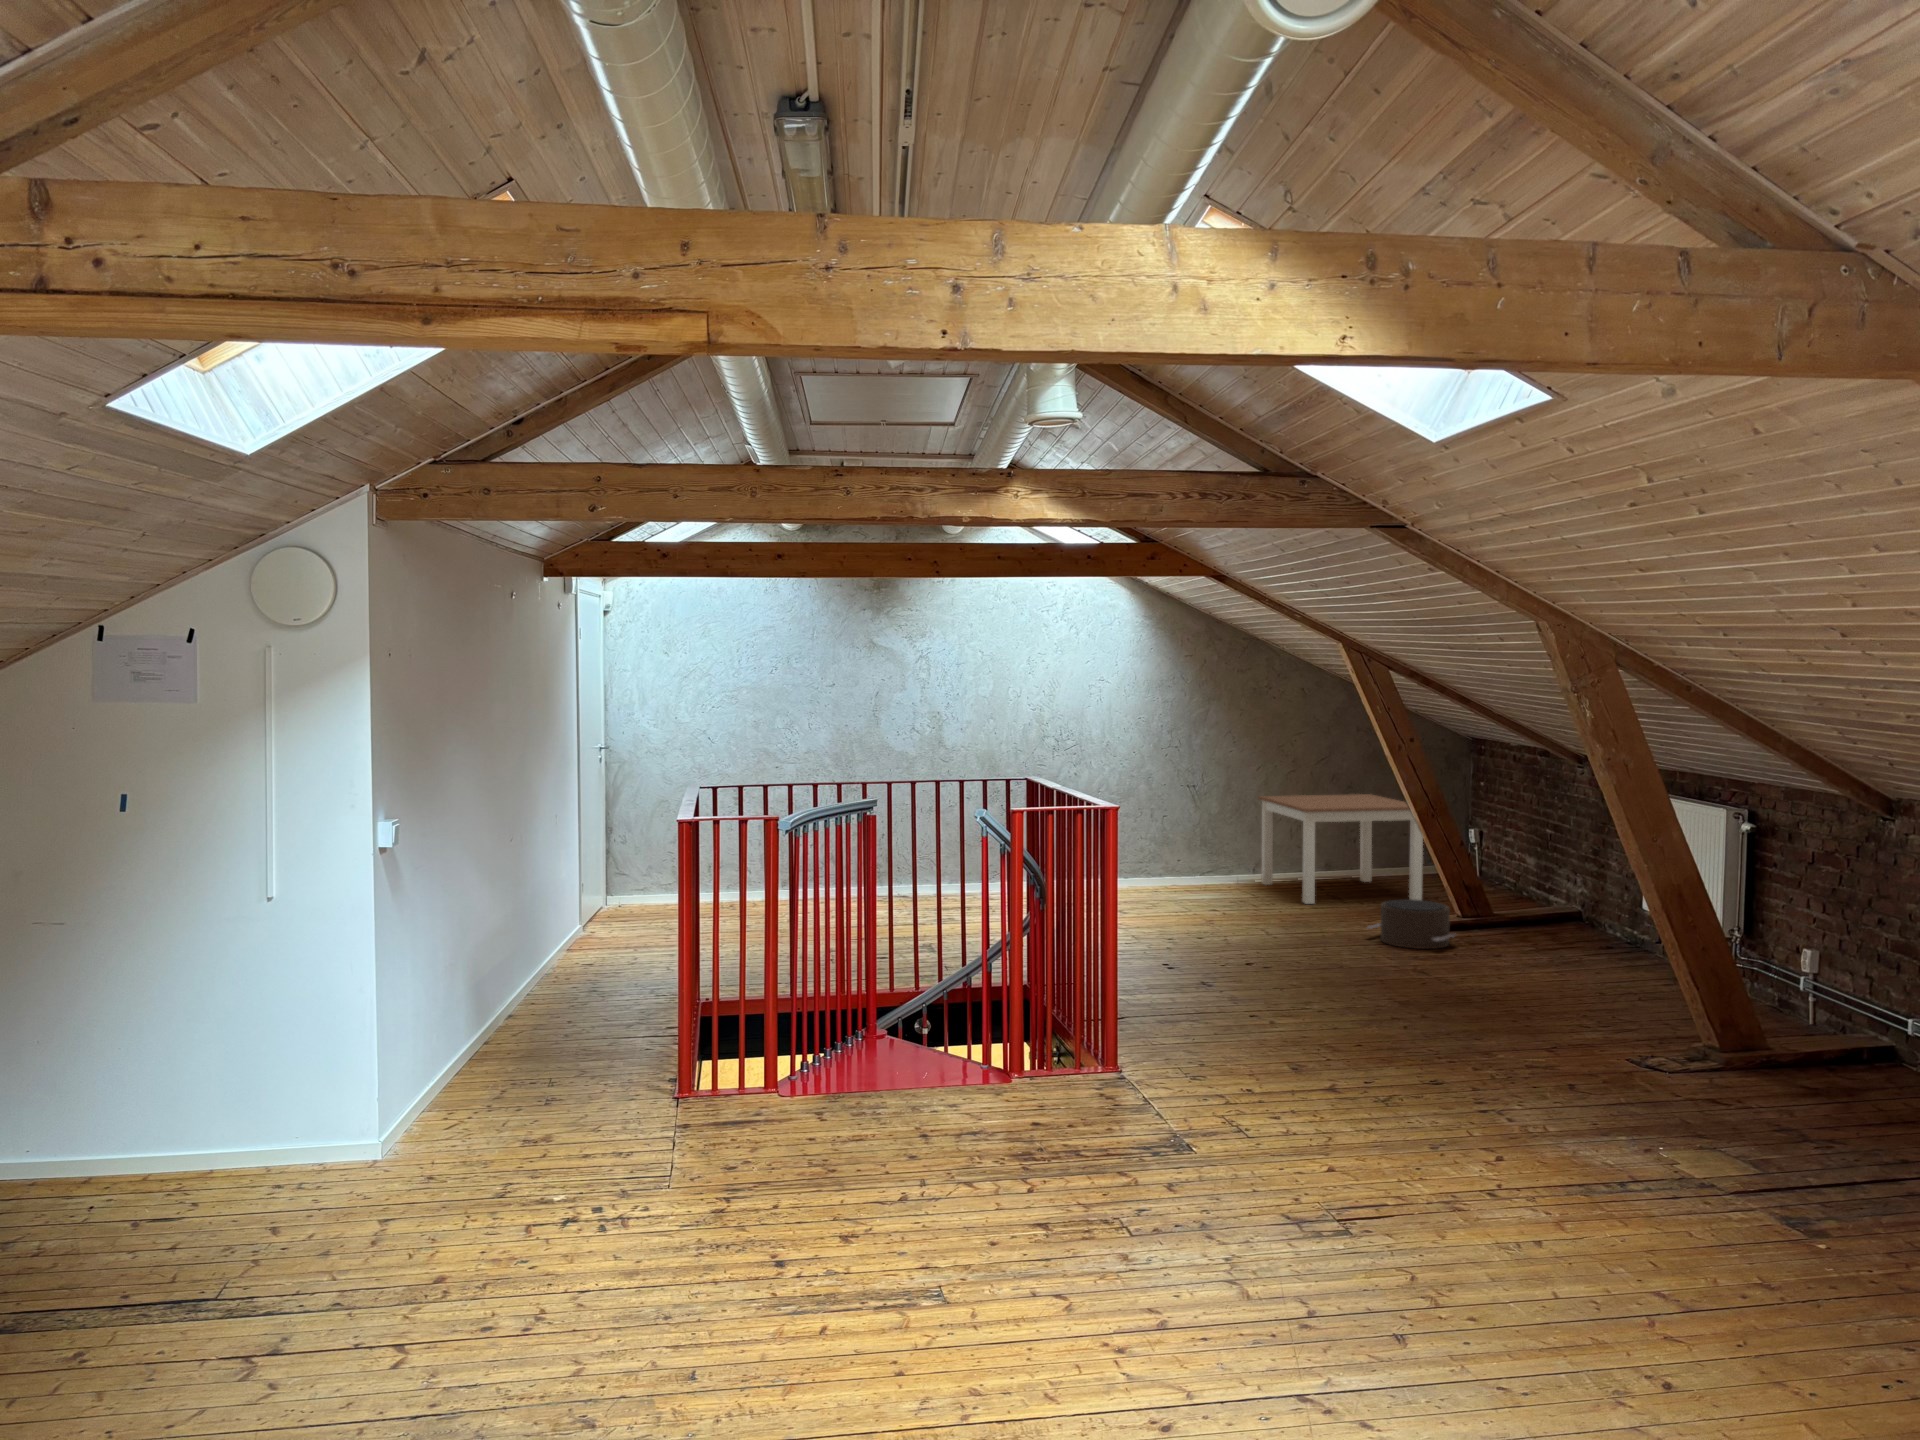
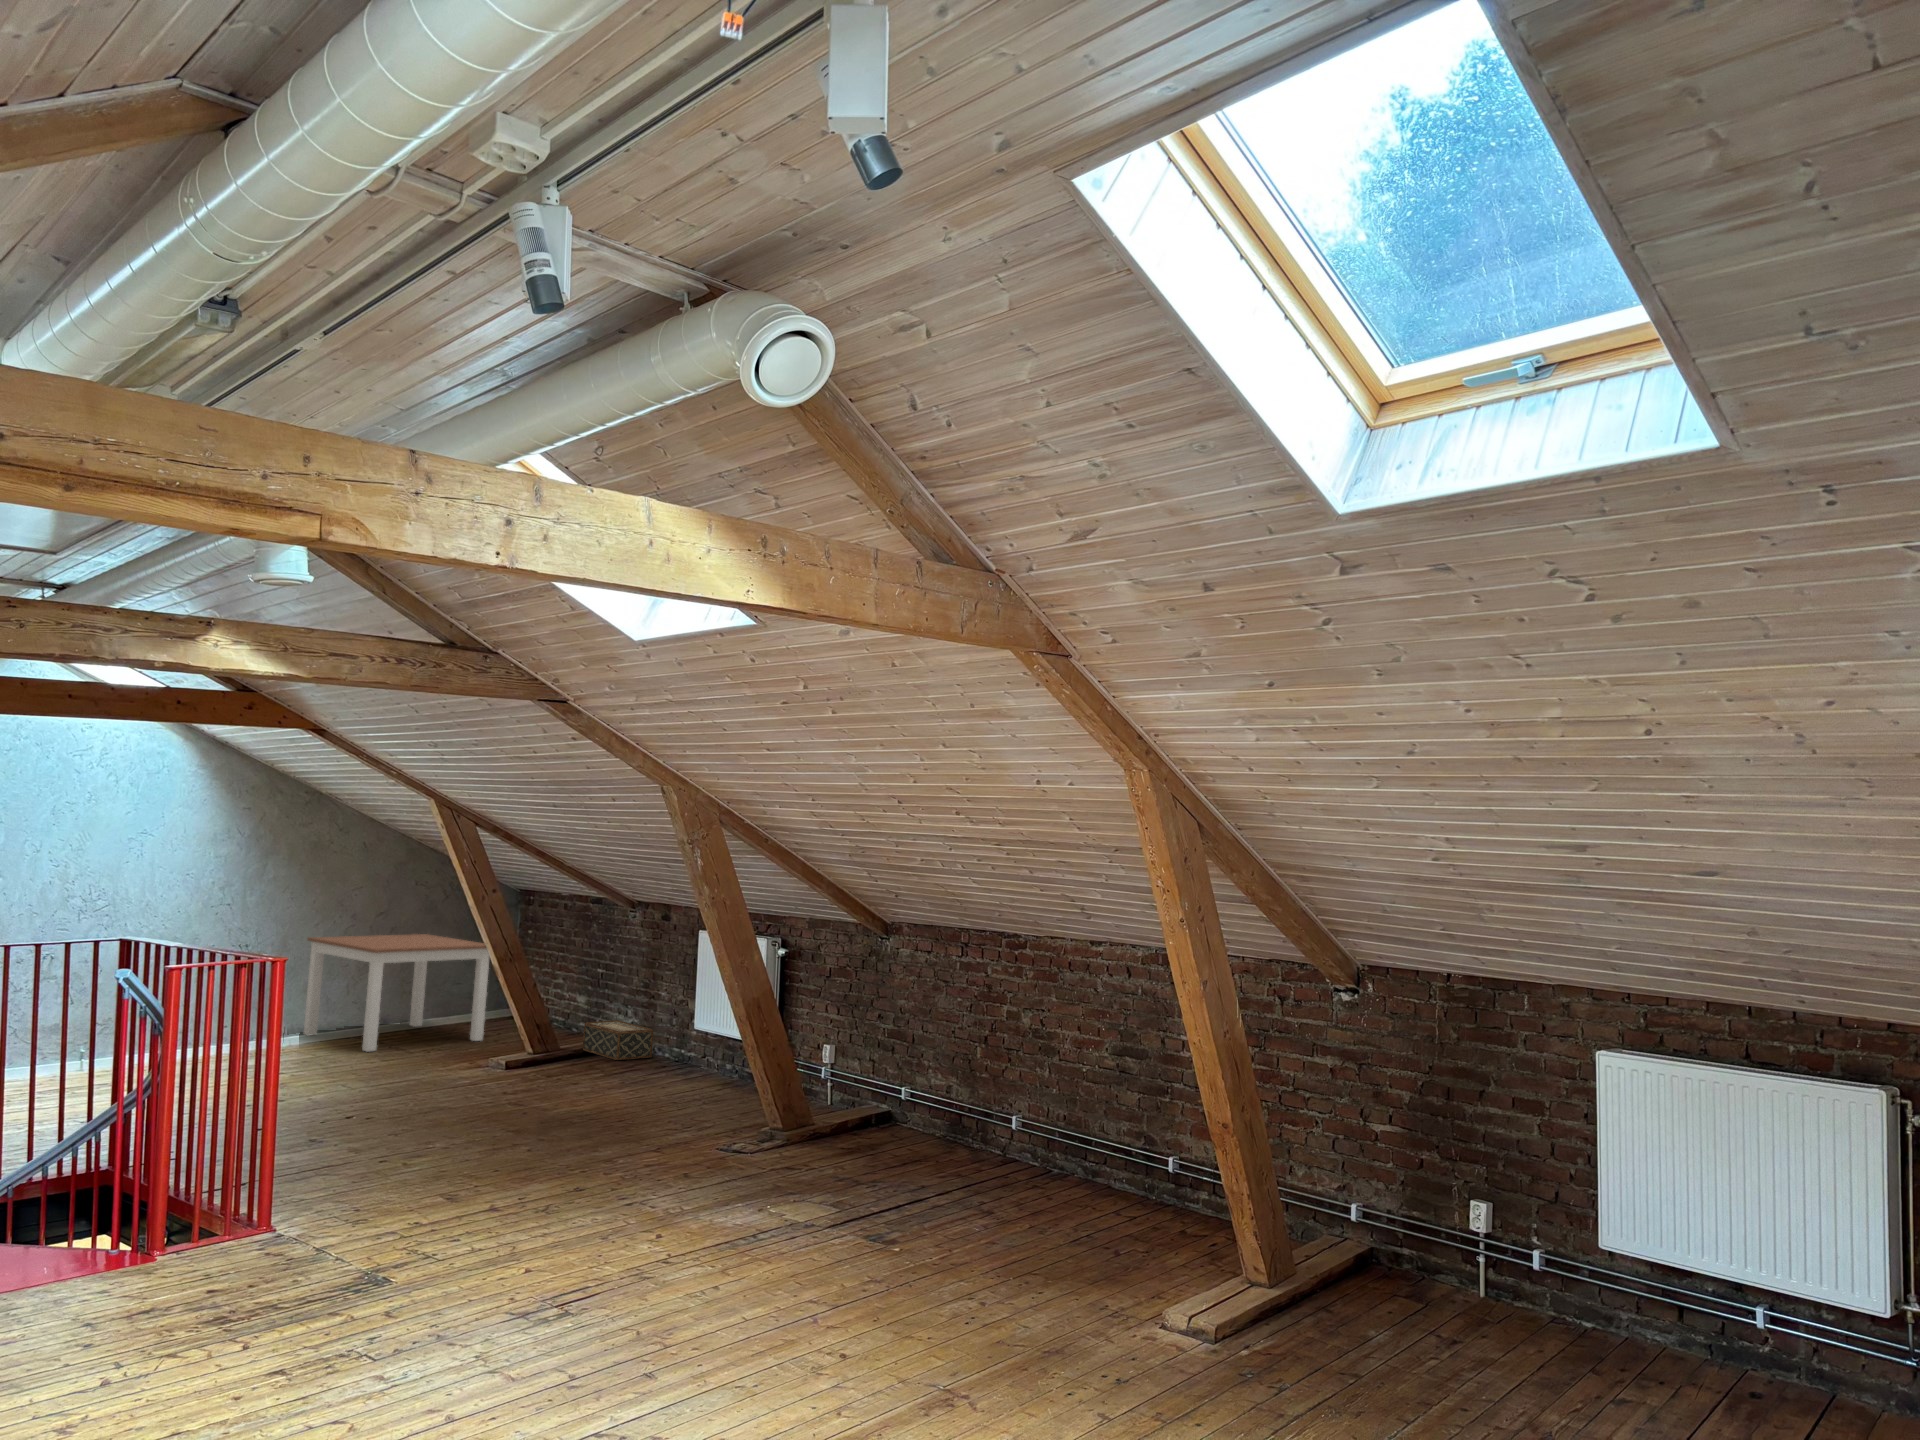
woven basket: none [1523,890,1600,934] -> present [583,1020,653,1060]
pouf: present [1367,899,1455,949] -> none [449,1036,539,1084]

